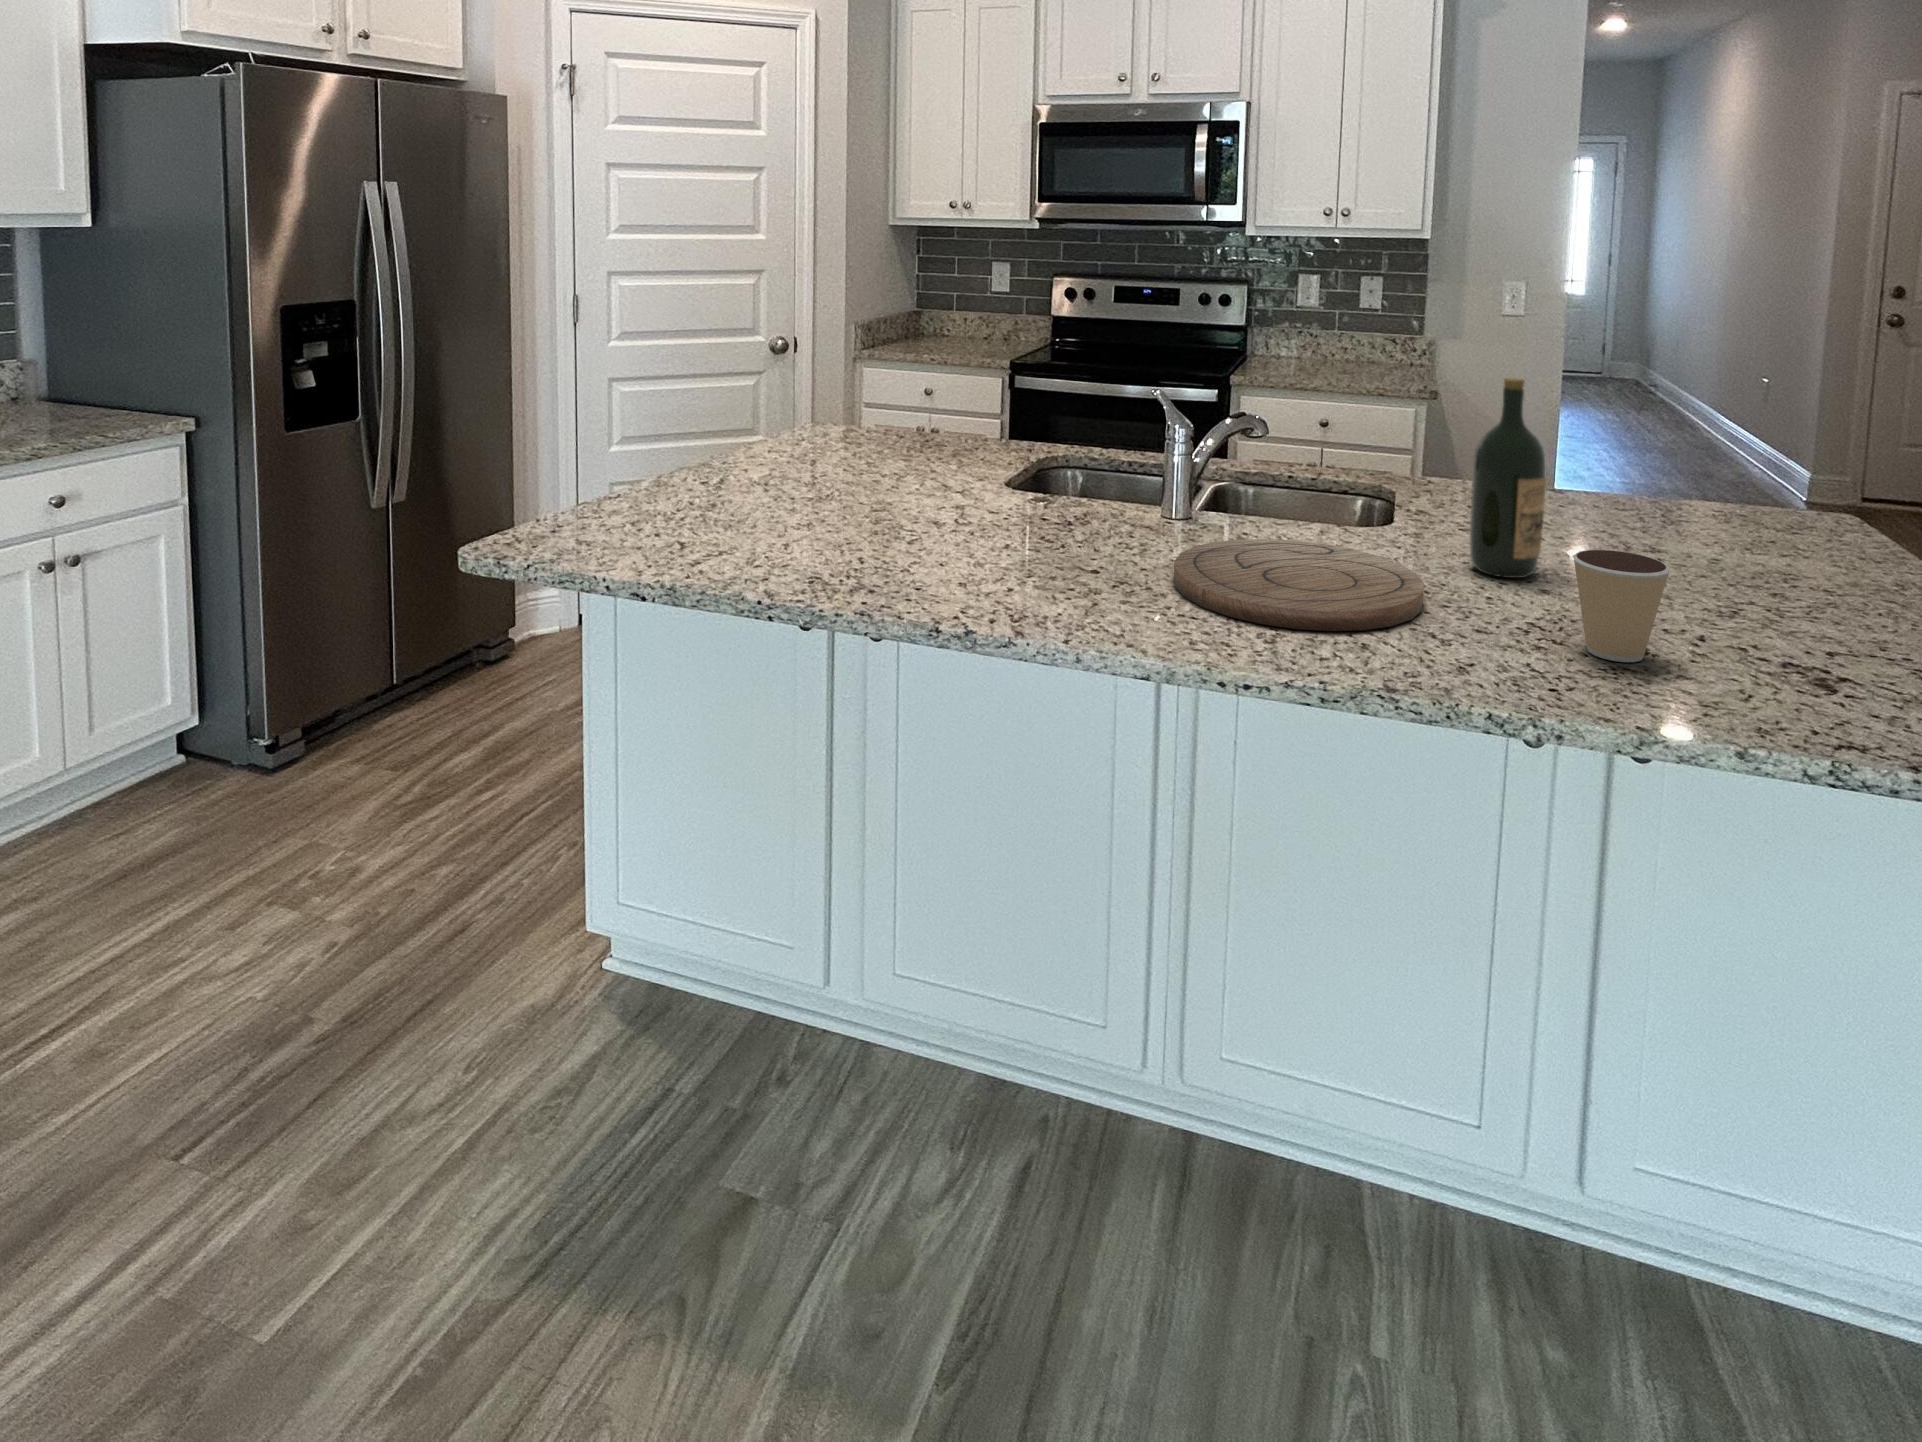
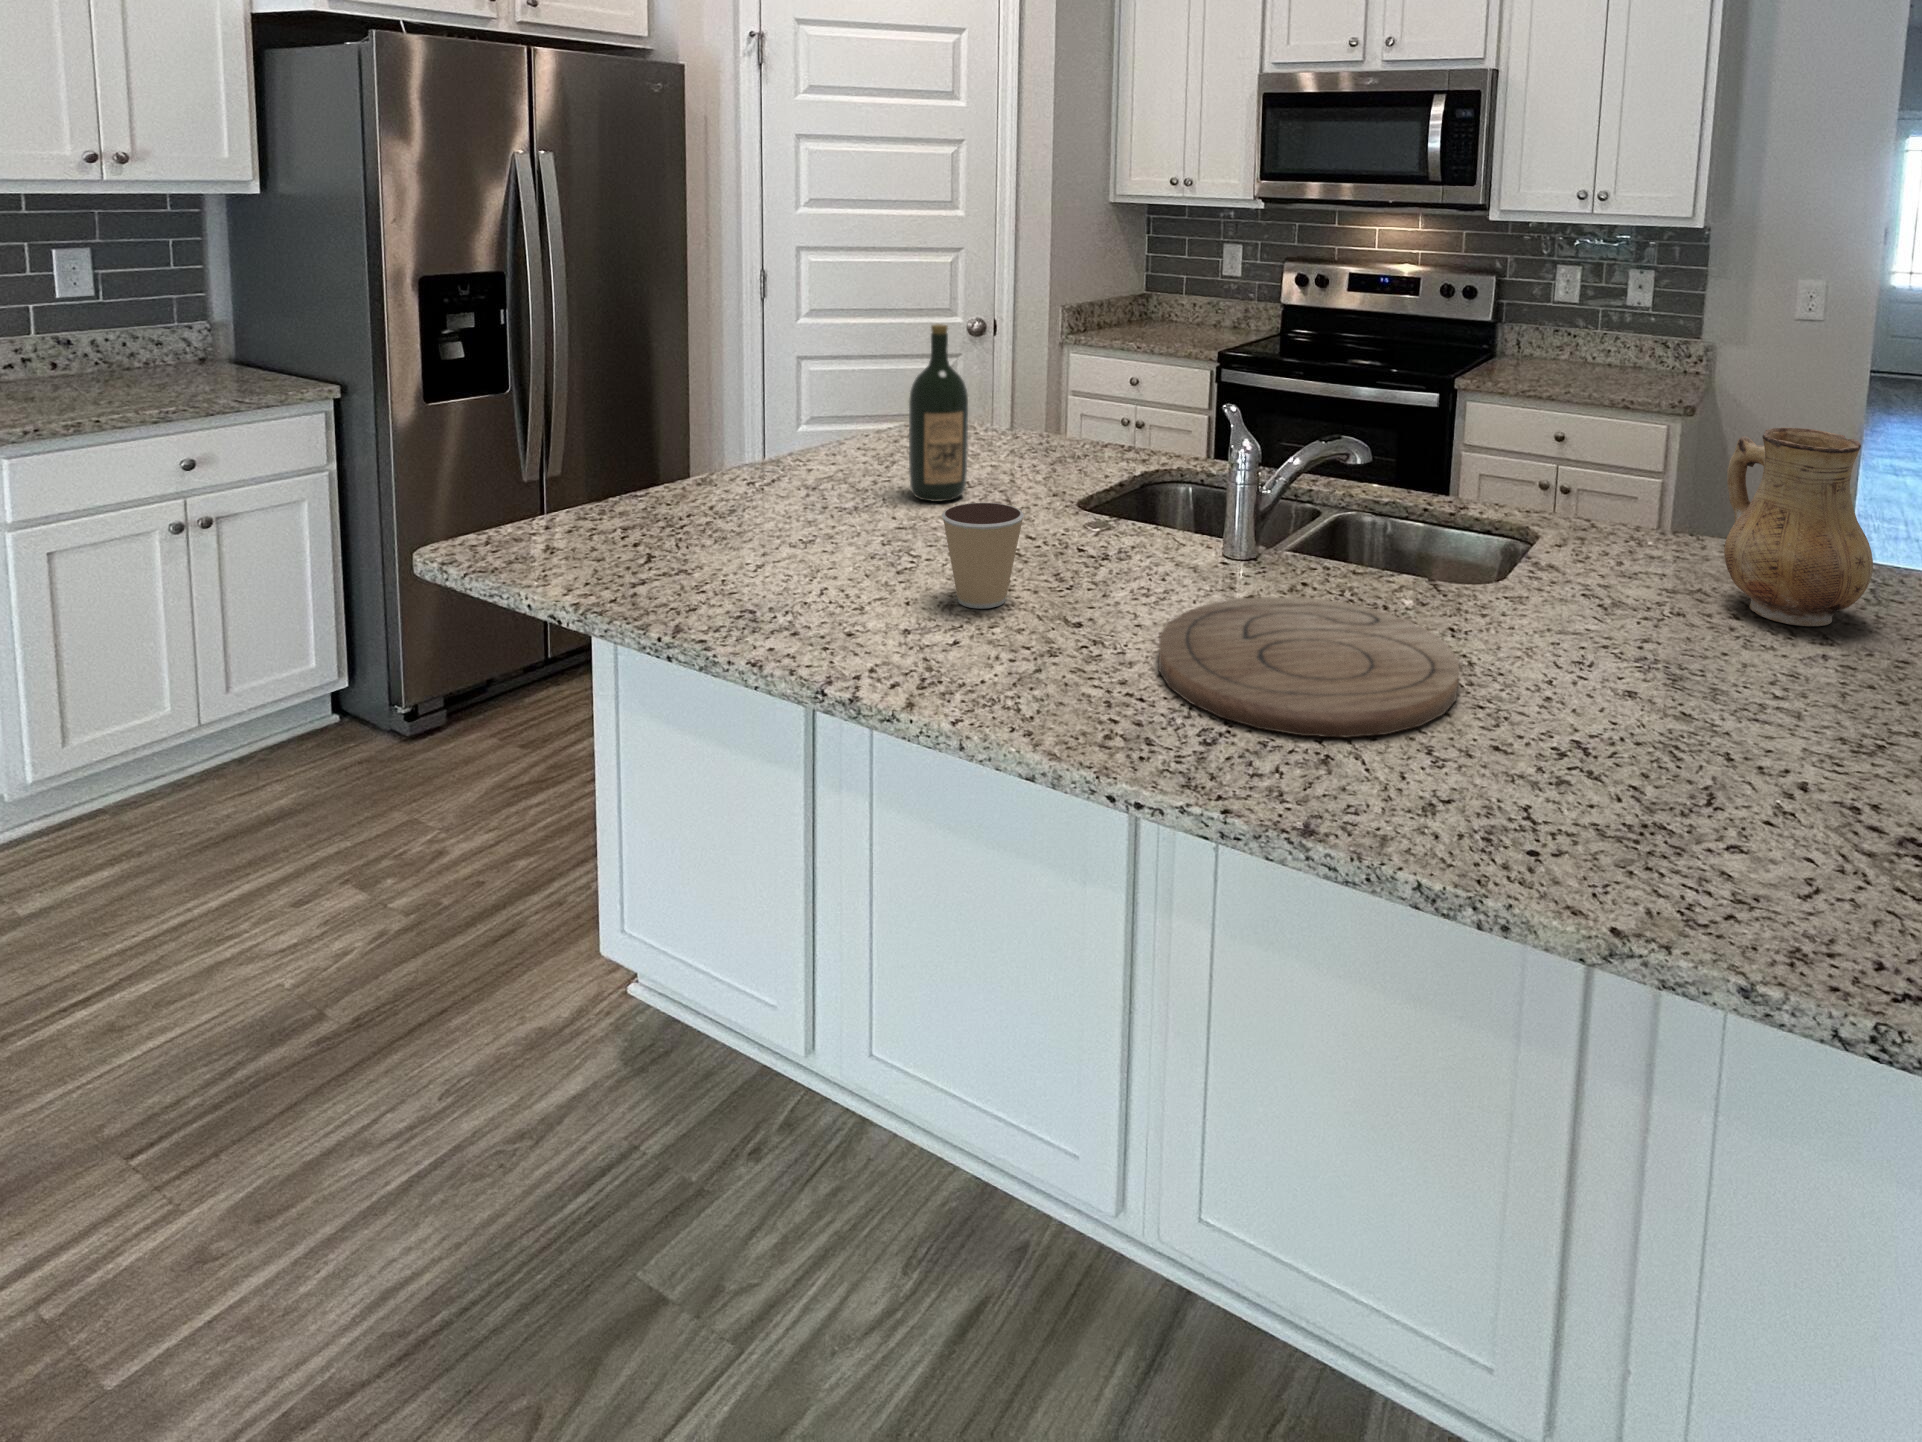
wine bottle: present [1470,378,1546,578] -> present [909,324,968,501]
ceramic pitcher: none [1557,386,1679,540] -> present [1724,427,1873,626]
coffee cup: present [1573,550,1671,662] -> present [942,503,1024,609]

